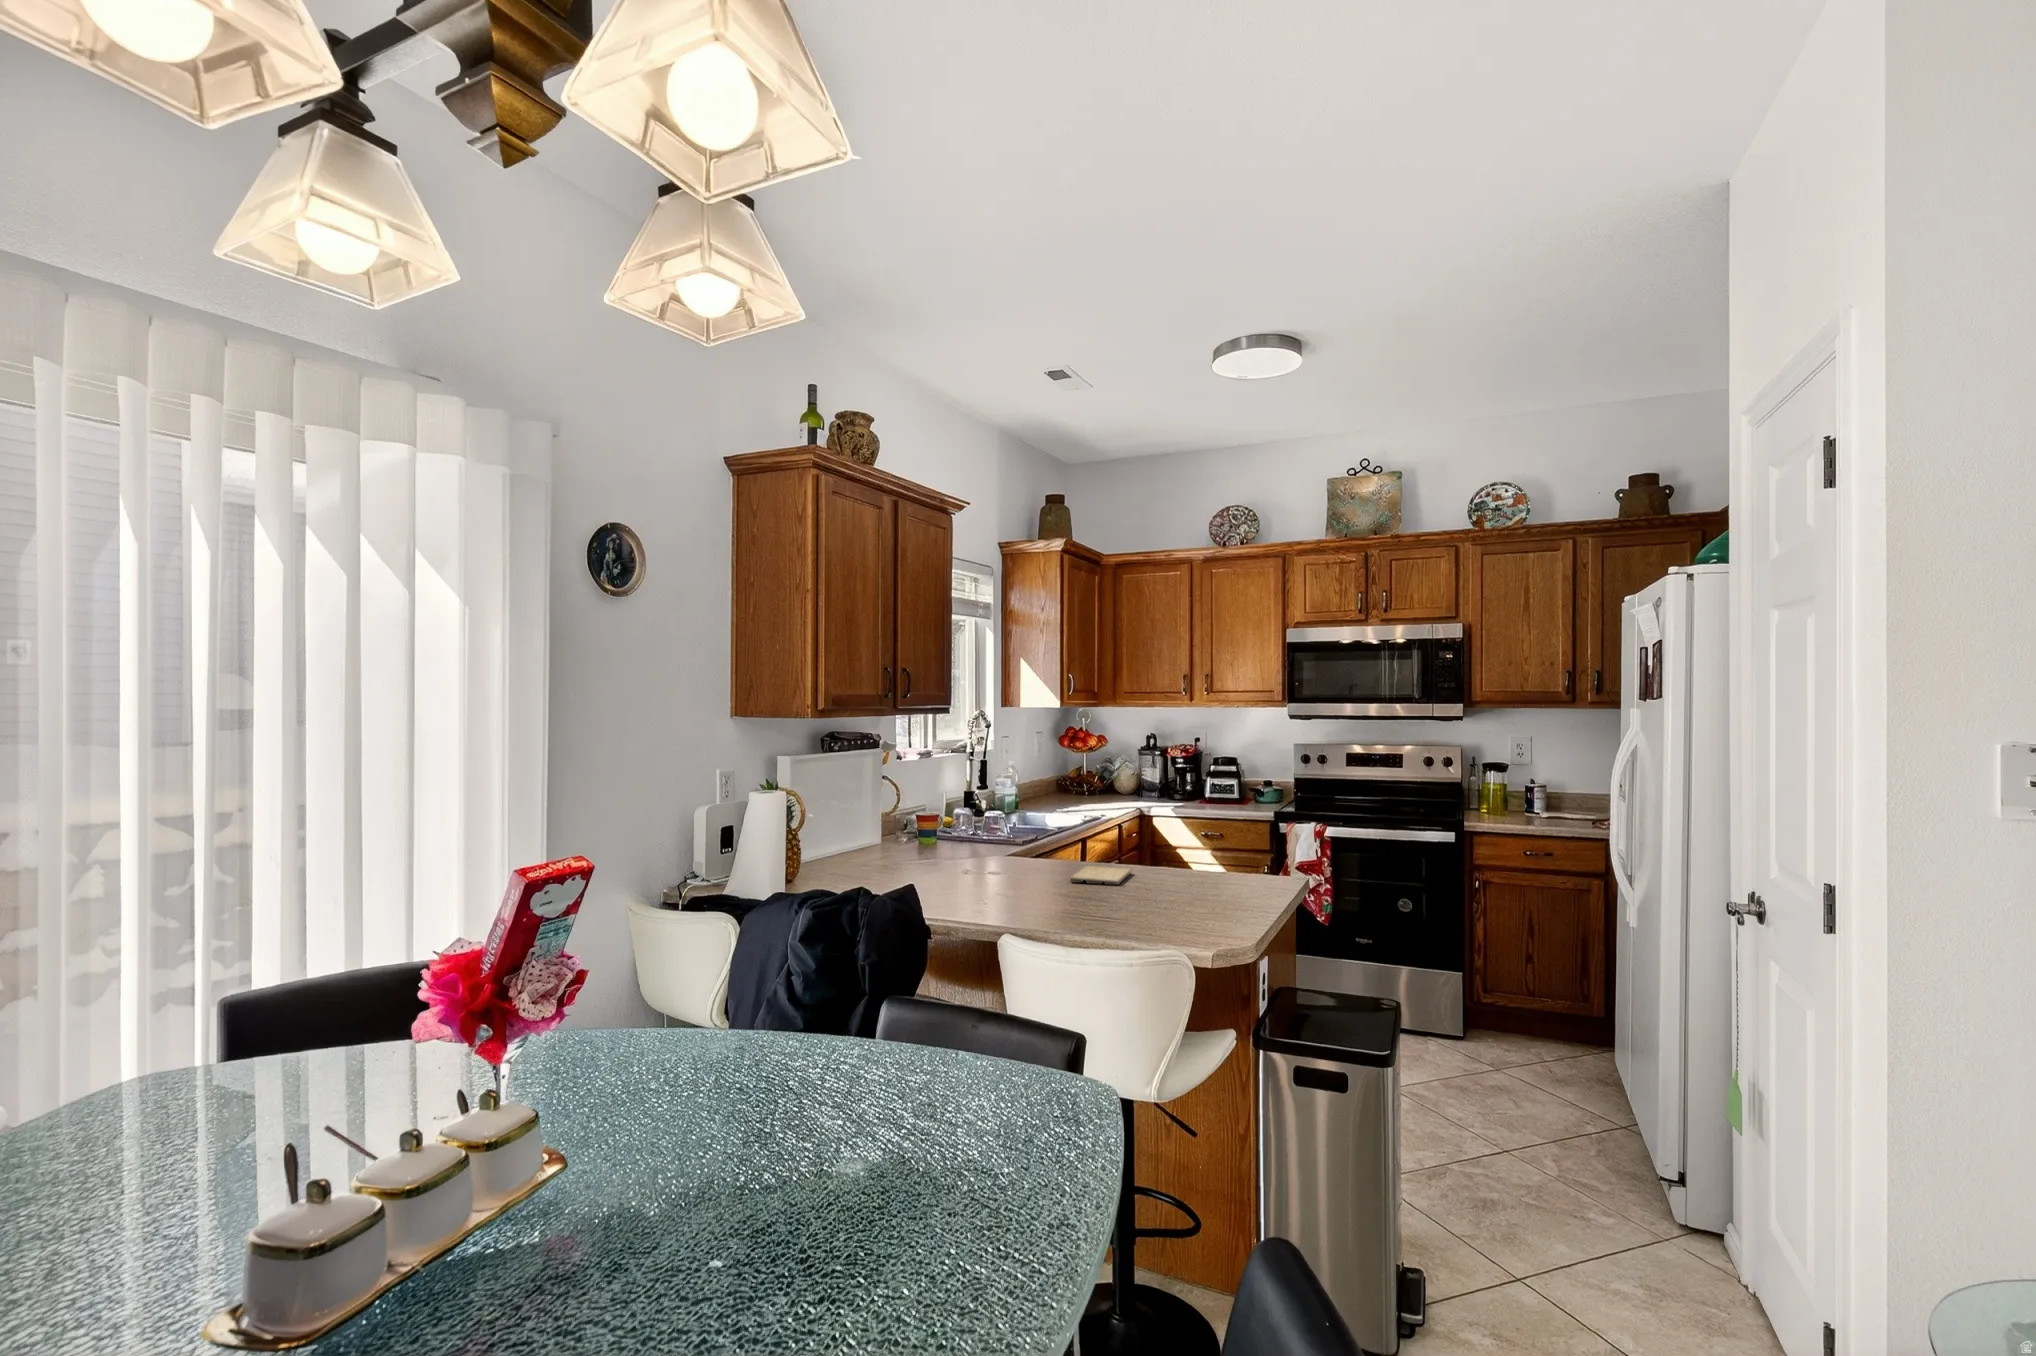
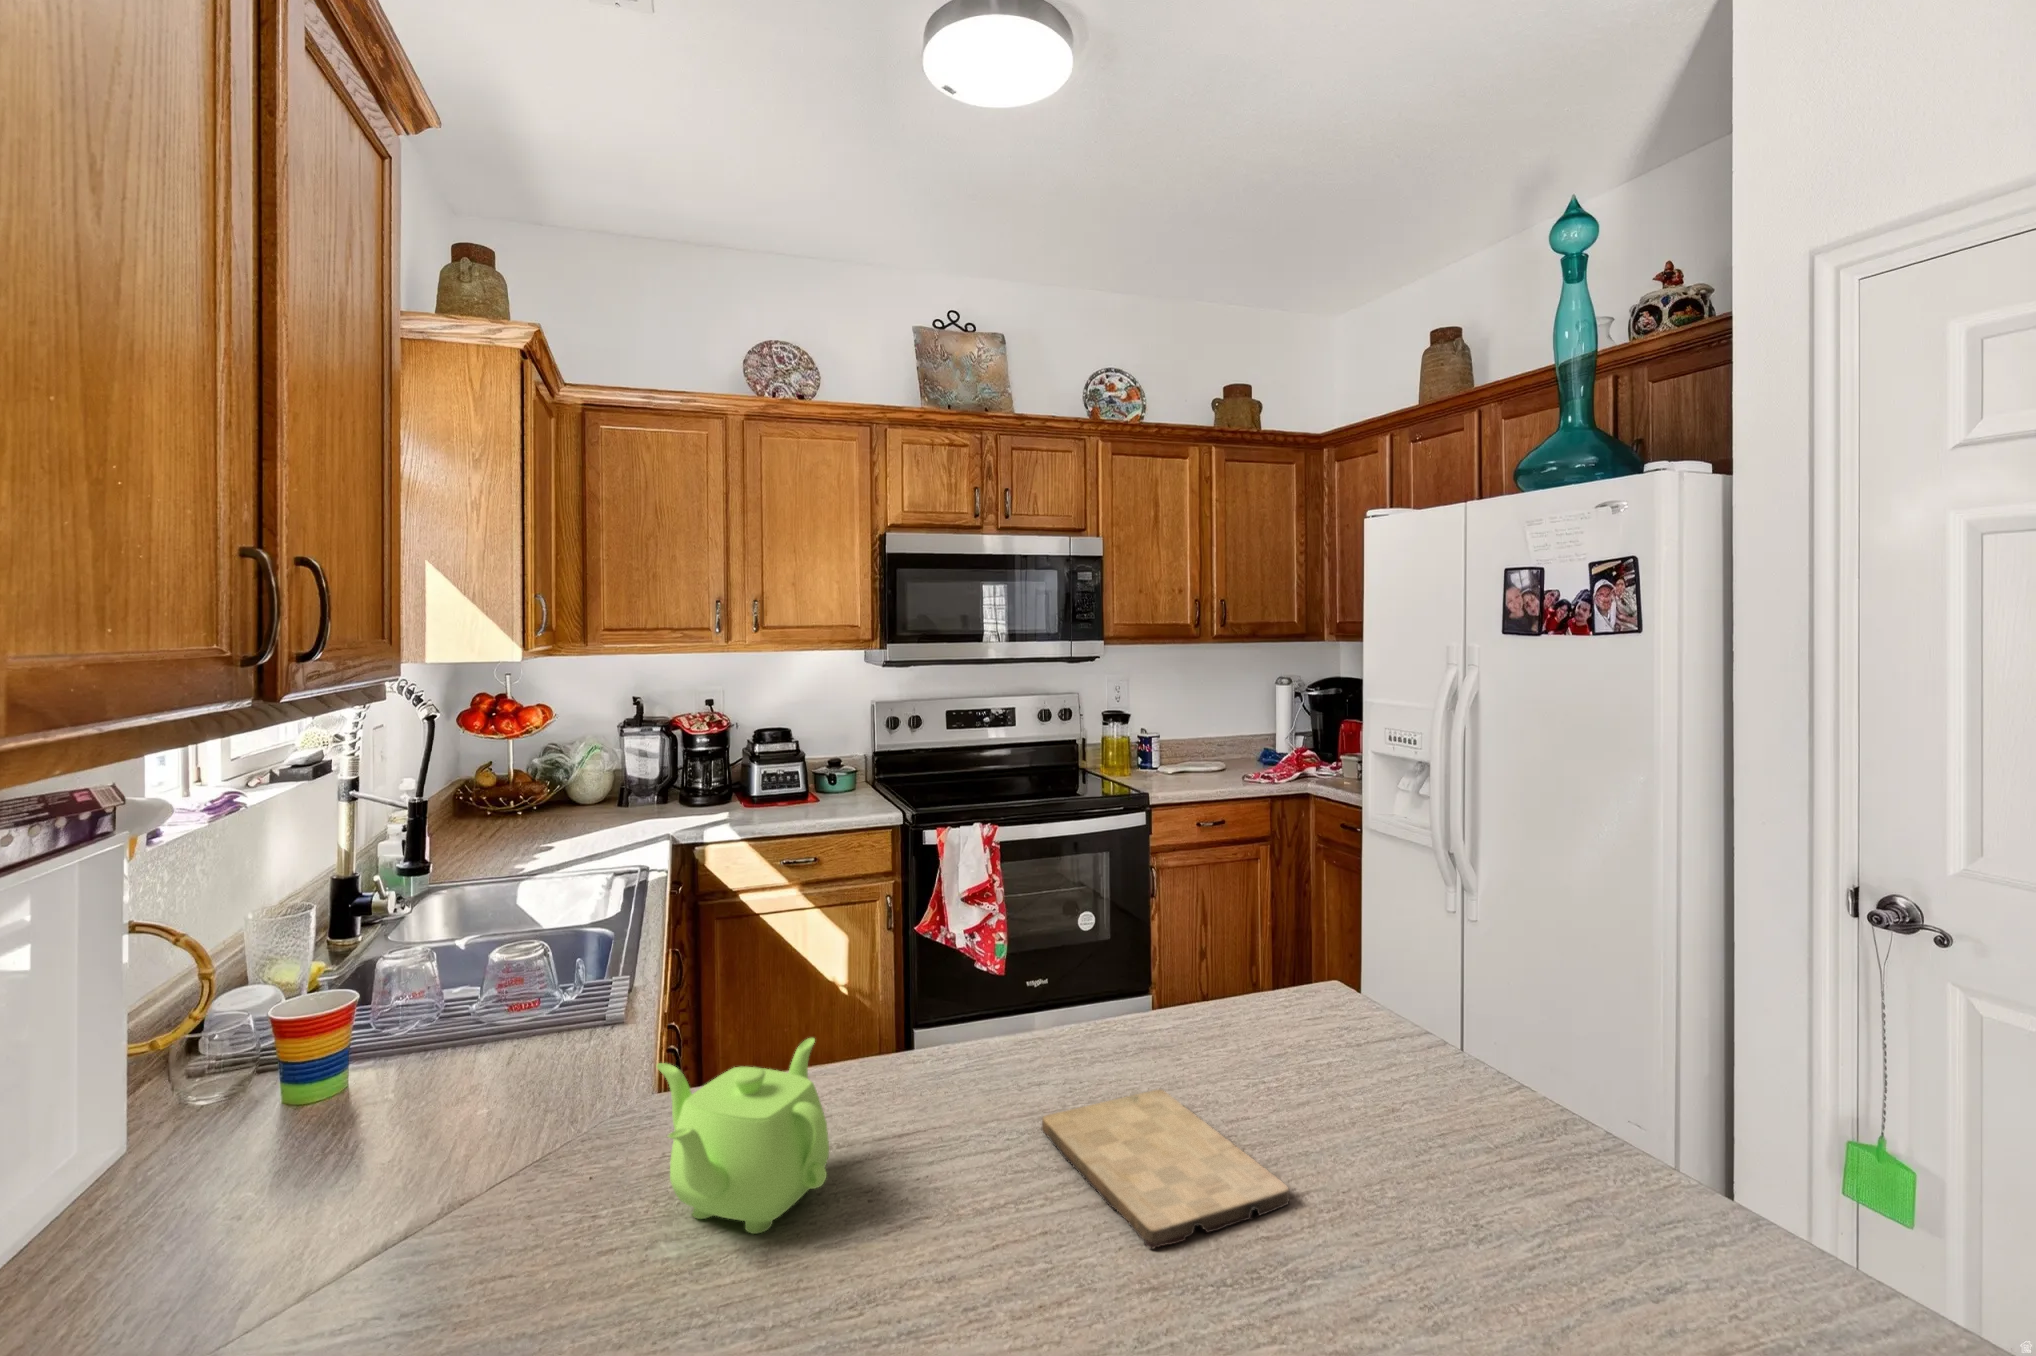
teapot: none [975,829,1031,869] -> present [657,1038,829,1234]

